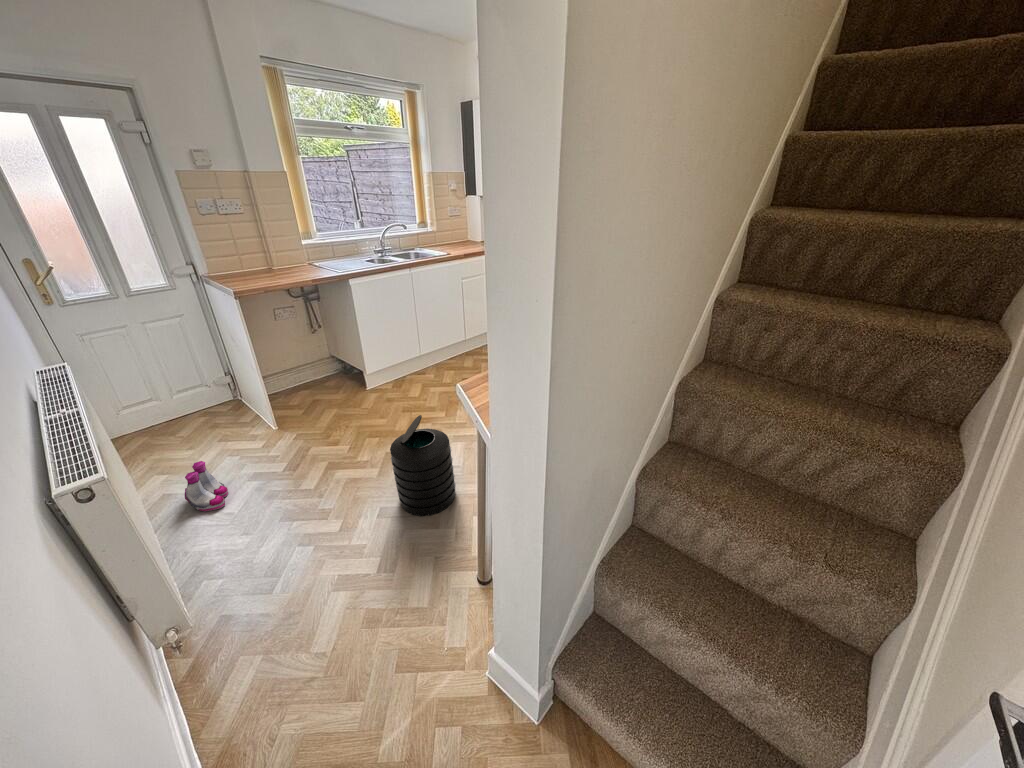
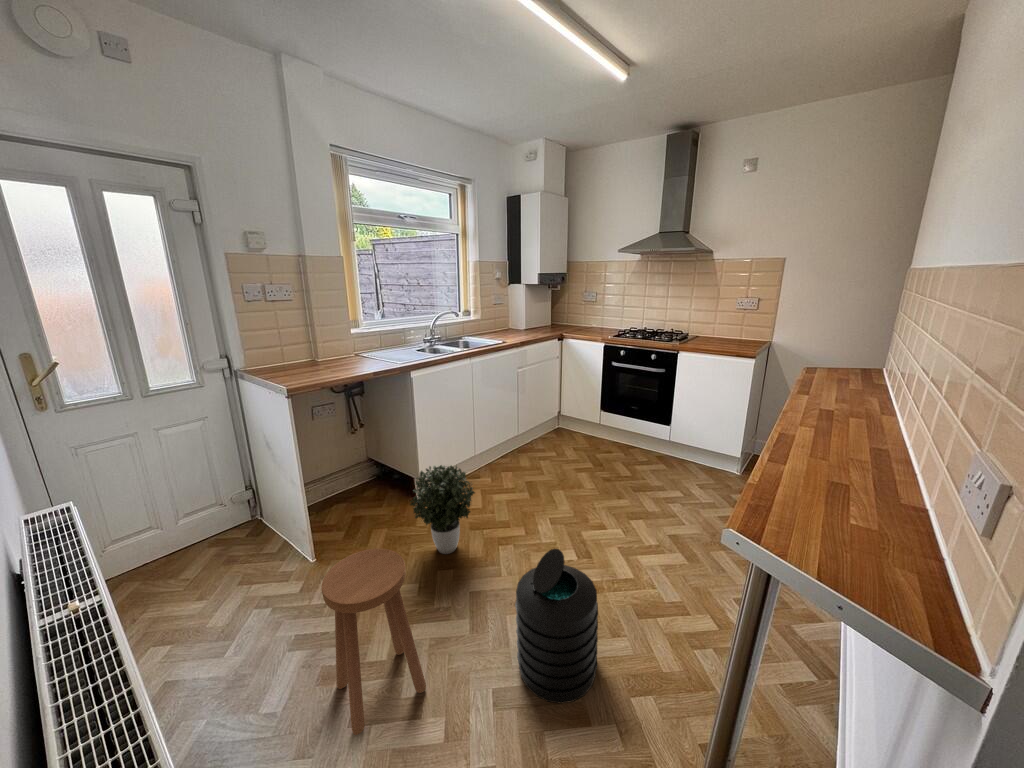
potted plant: none [342,358,398,428] -> present [410,465,475,554]
stool: none [246,410,333,525] -> present [321,549,426,735]
boots: present [185,461,228,512] -> none [204,629,265,715]

